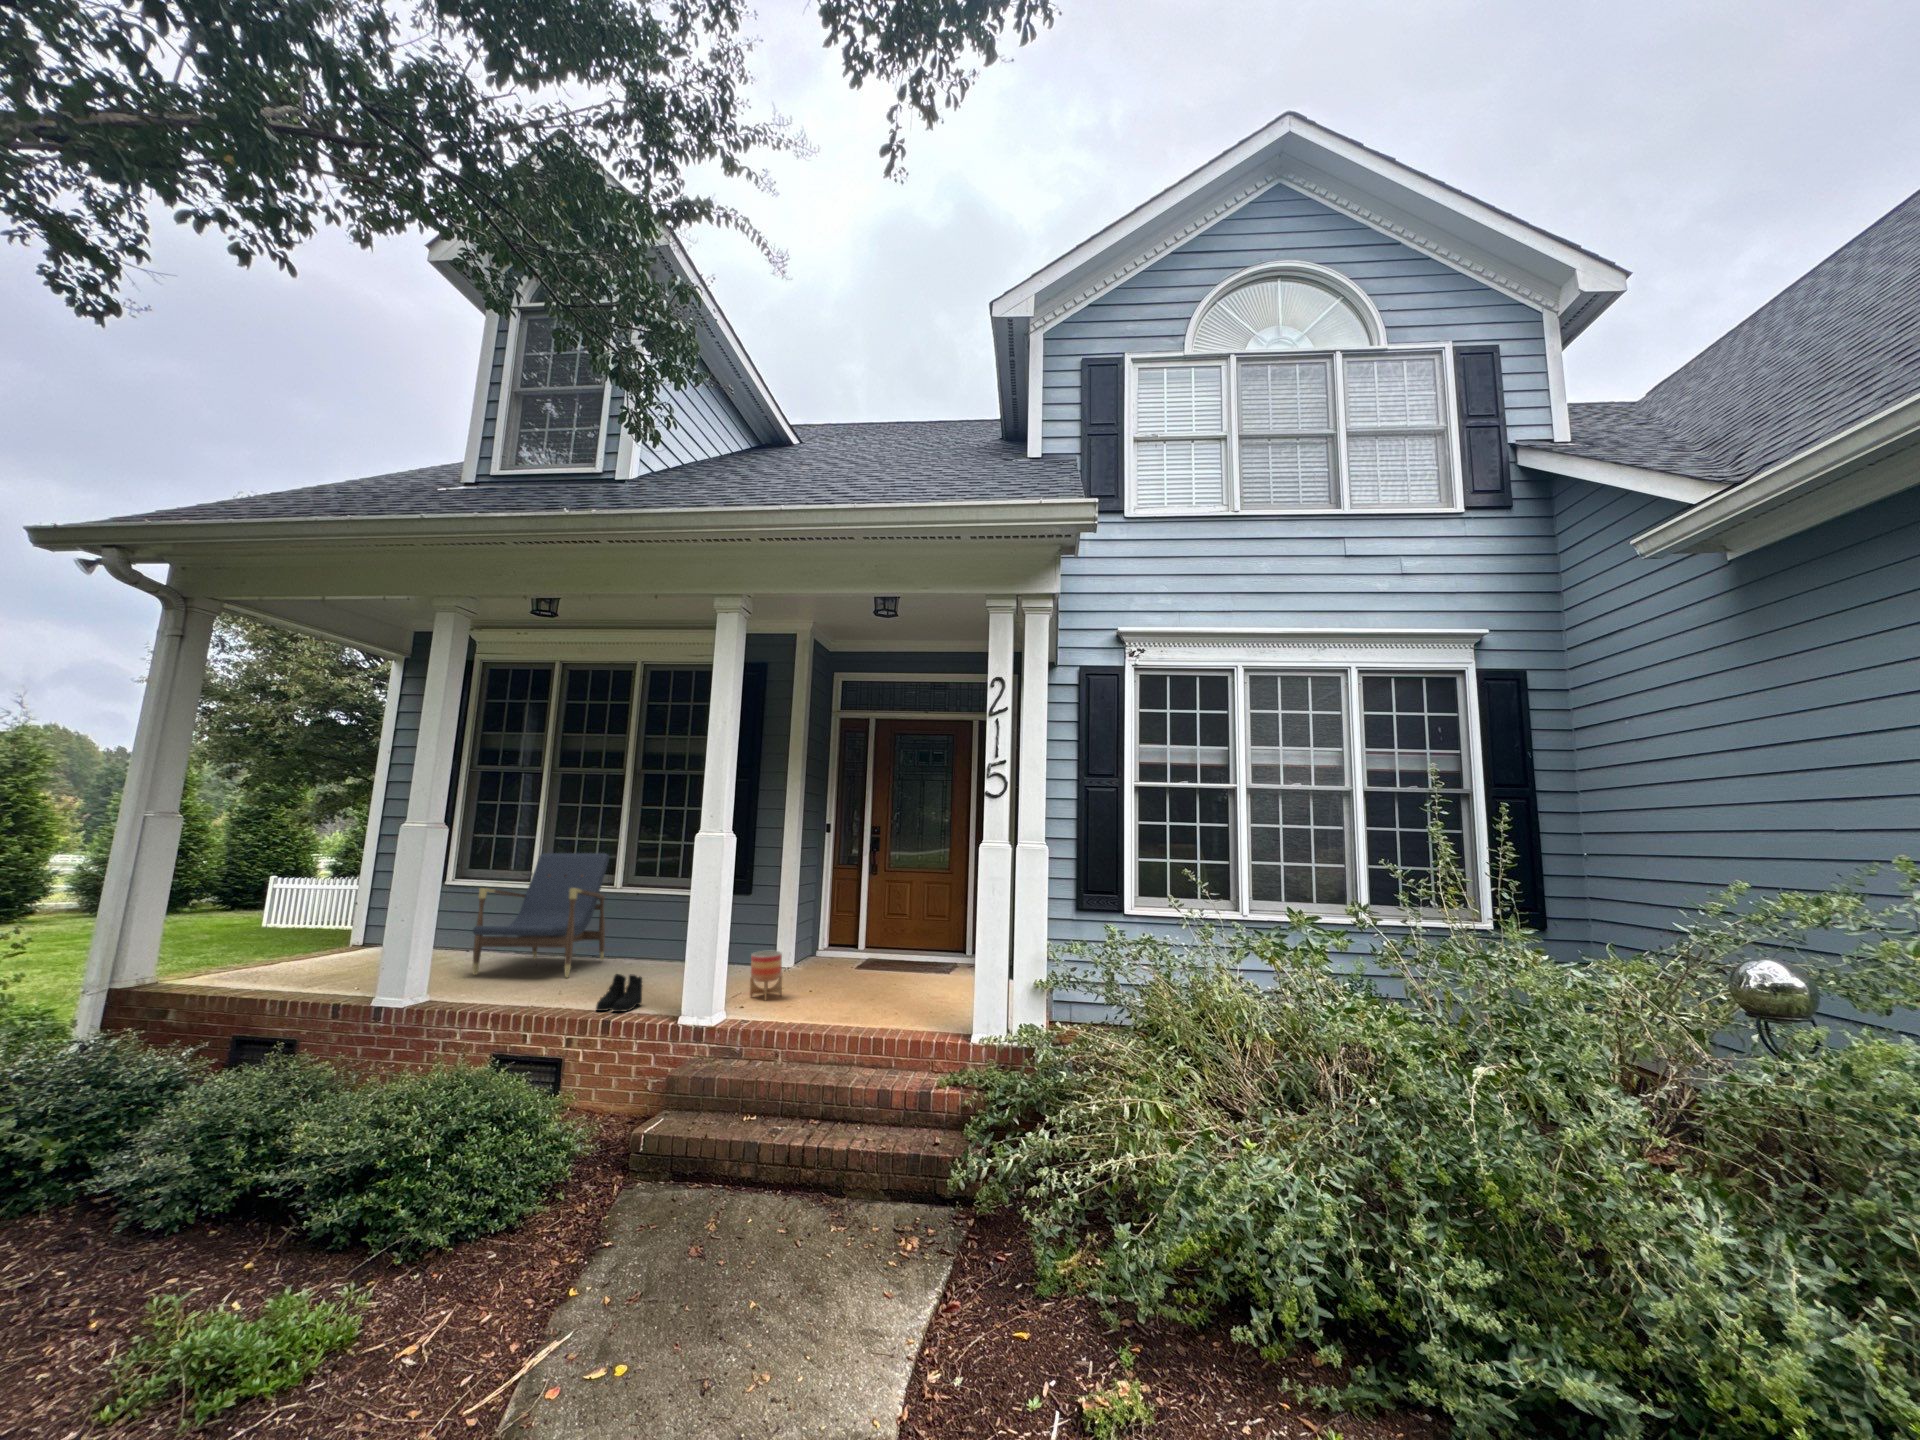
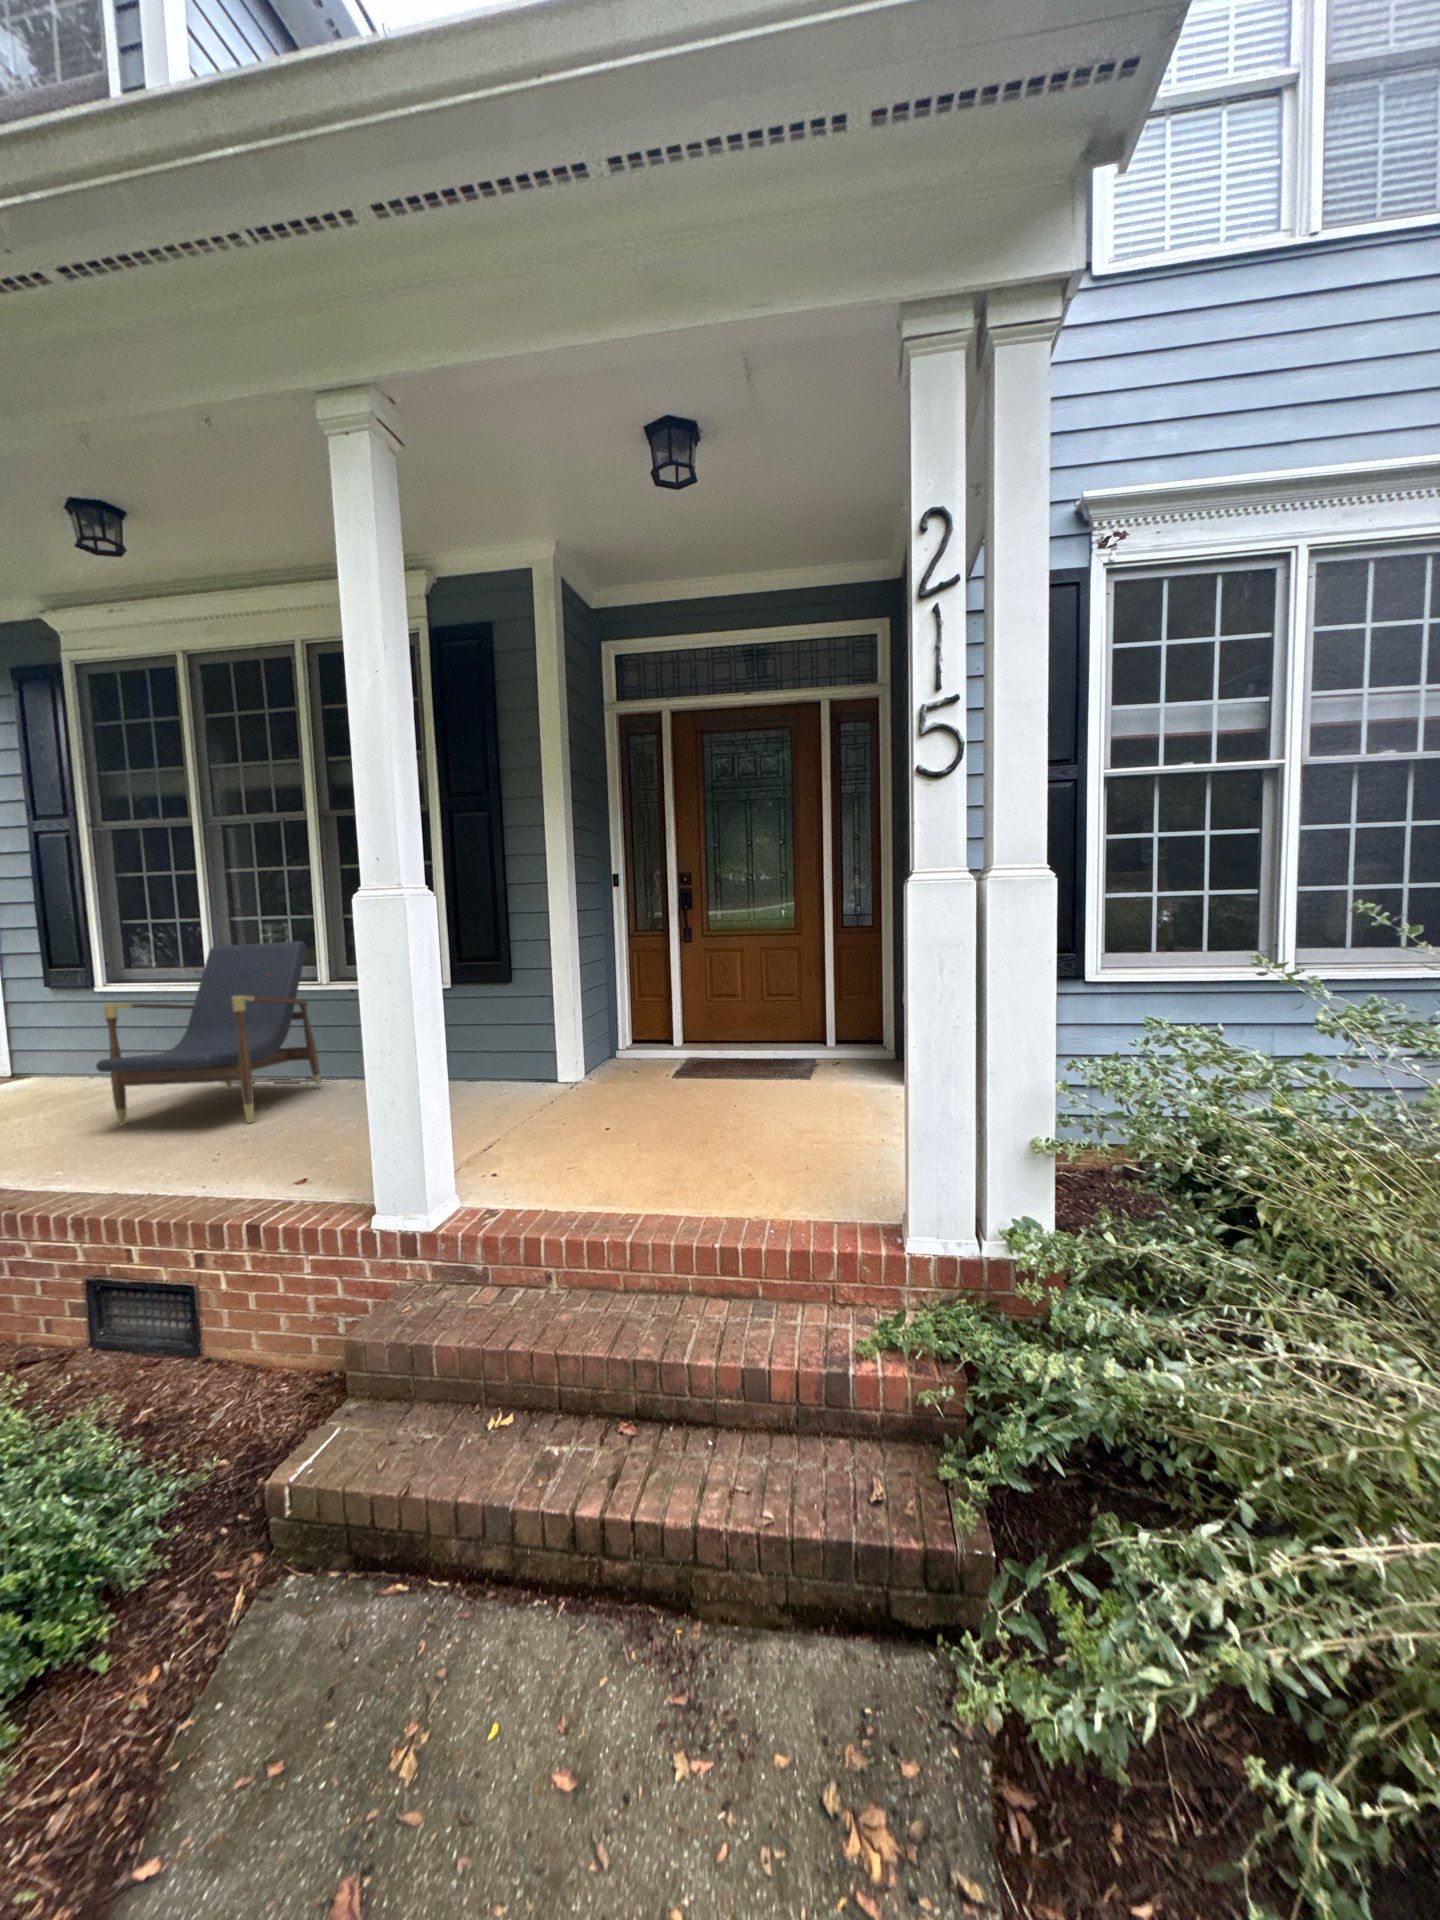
planter: present [750,951,782,1001] -> none [503,1075,559,1155]
boots: present [596,974,642,1012] -> none [245,1135,329,1204]

